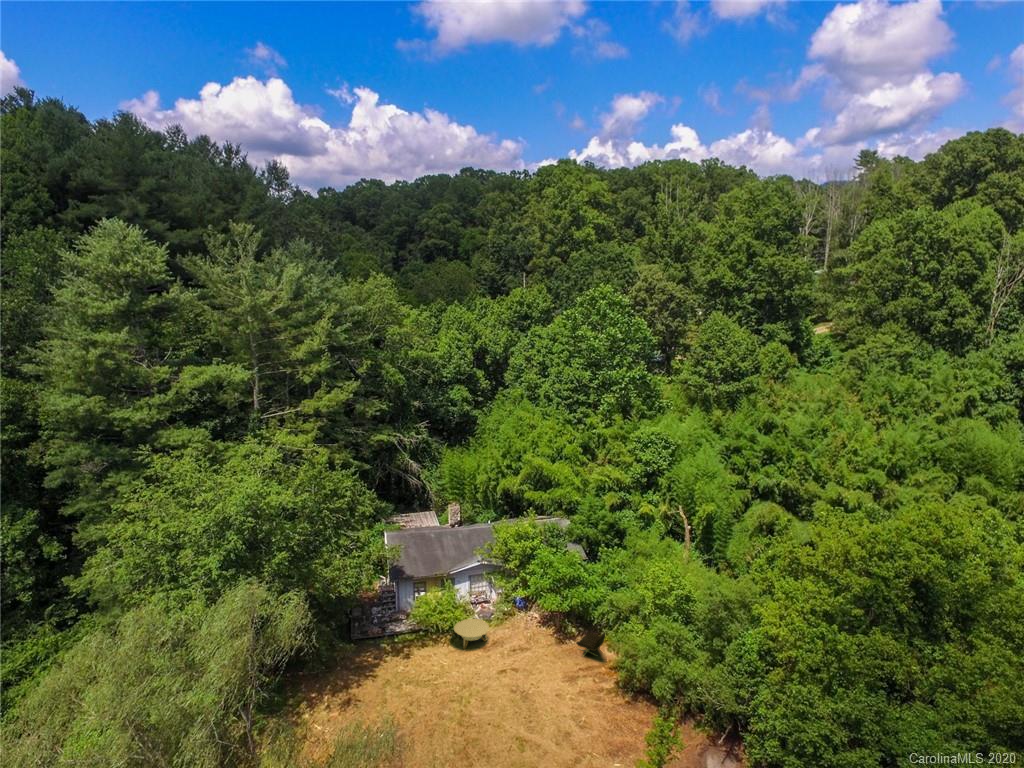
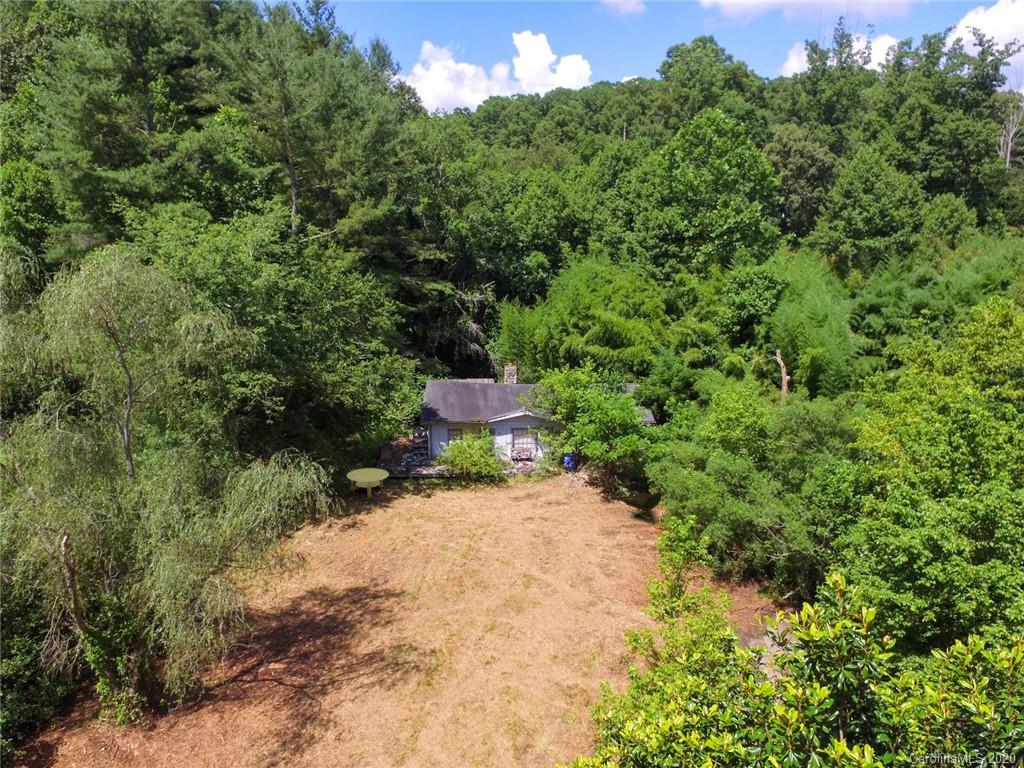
round table: present [454,619,489,649] -> present [347,468,389,497]

